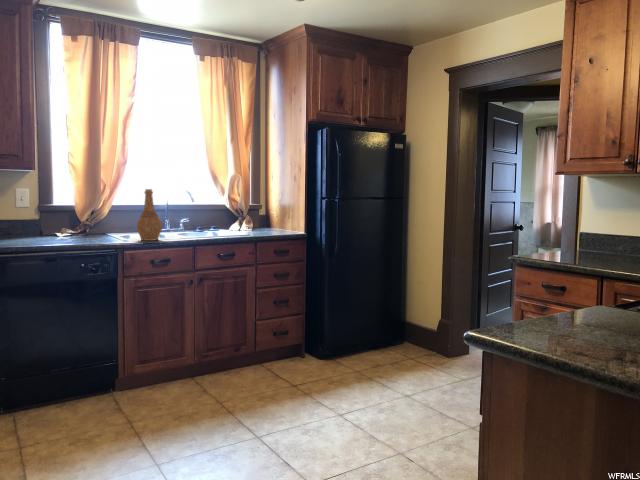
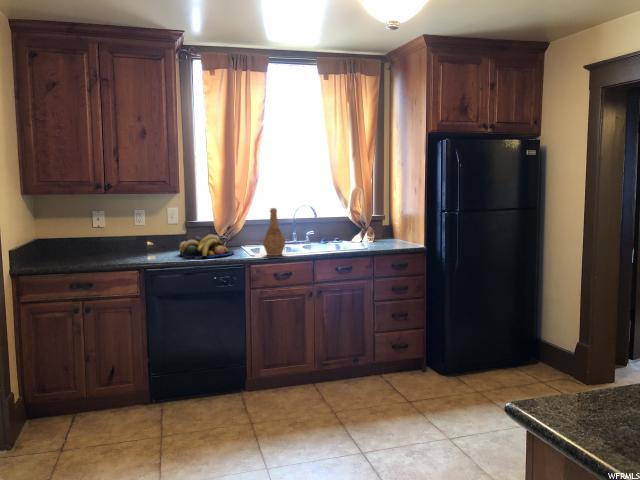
fruit bowl: none [34,218,102,243] -> present [179,234,233,258]

